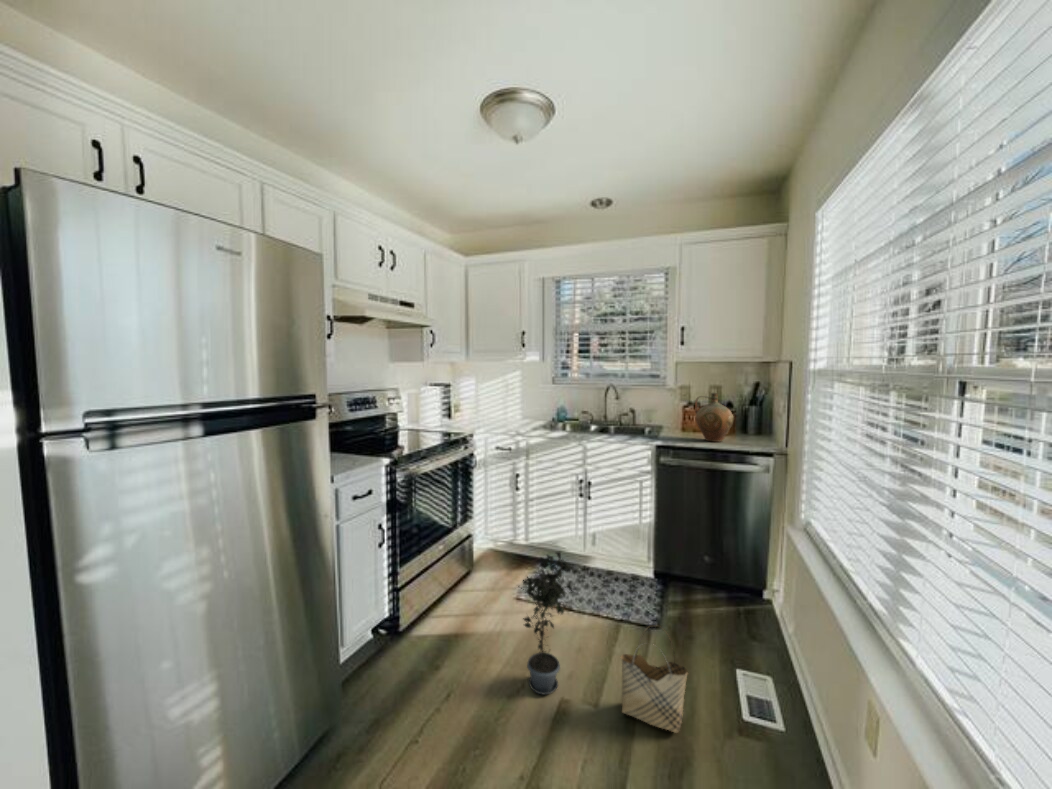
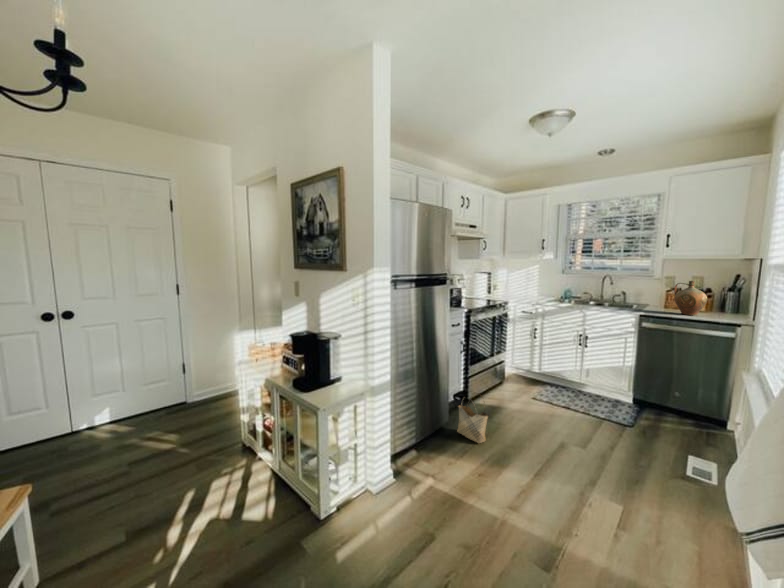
potted plant: present [518,552,574,694] -> none [537,364,575,440]
woven basket: present [621,625,688,733] -> present [457,405,488,443]

